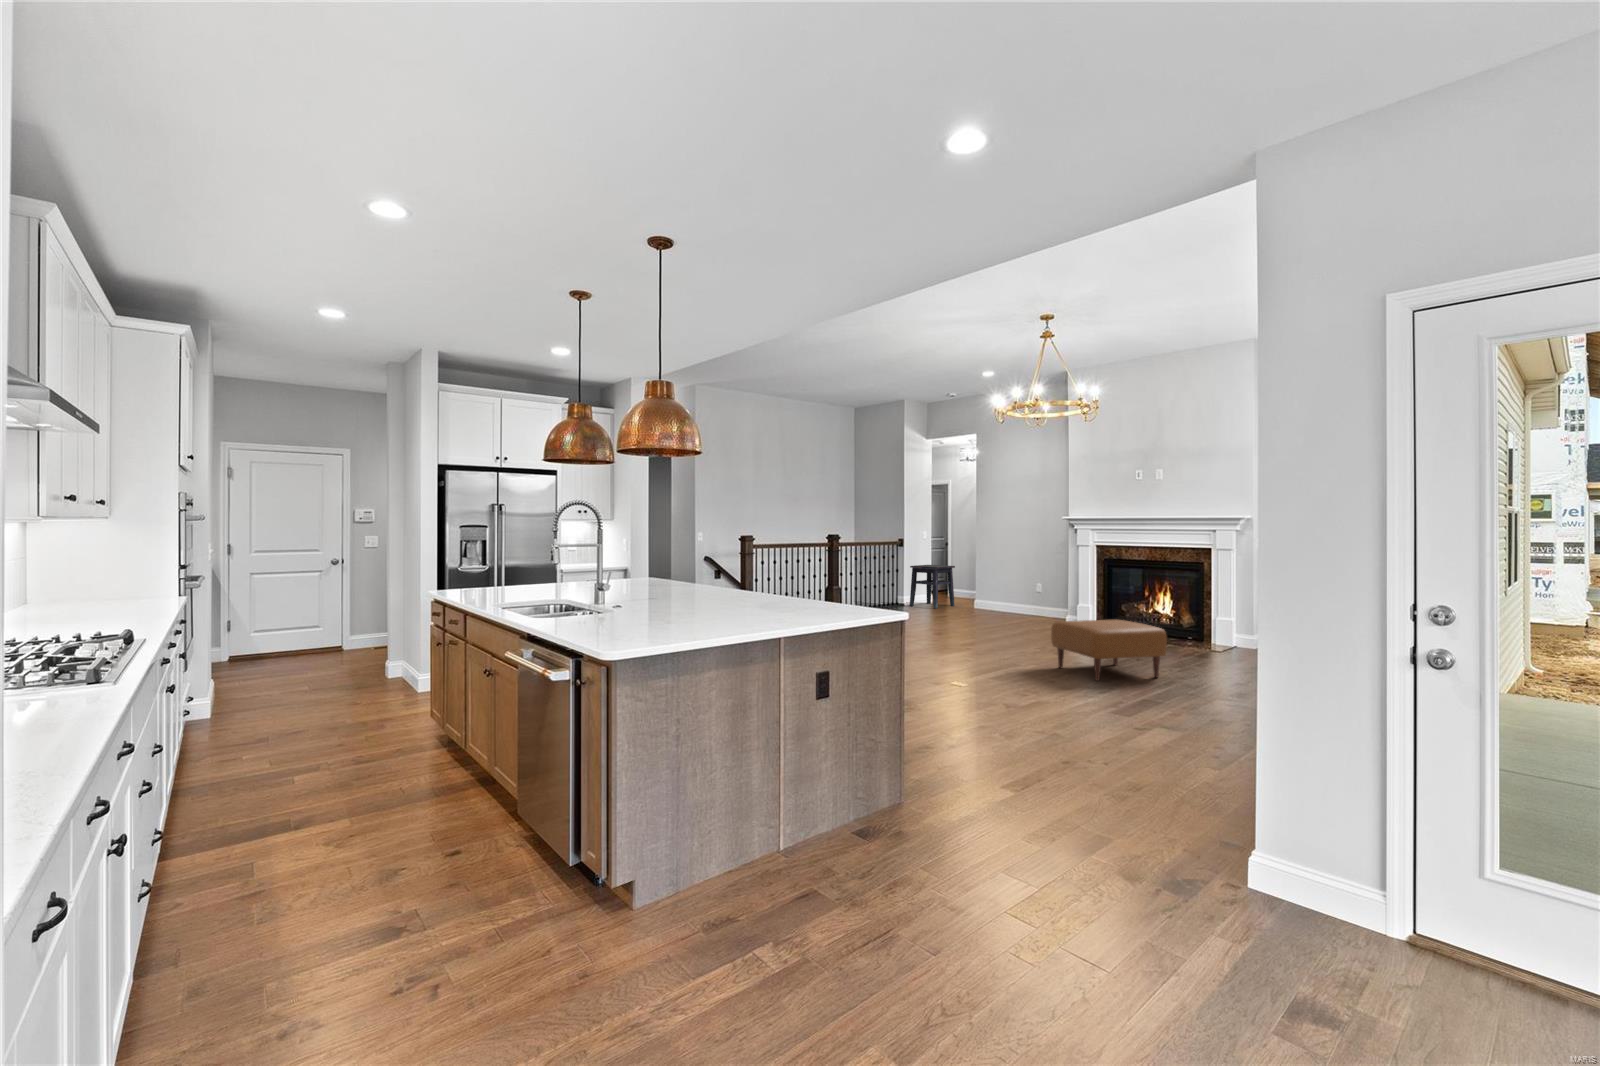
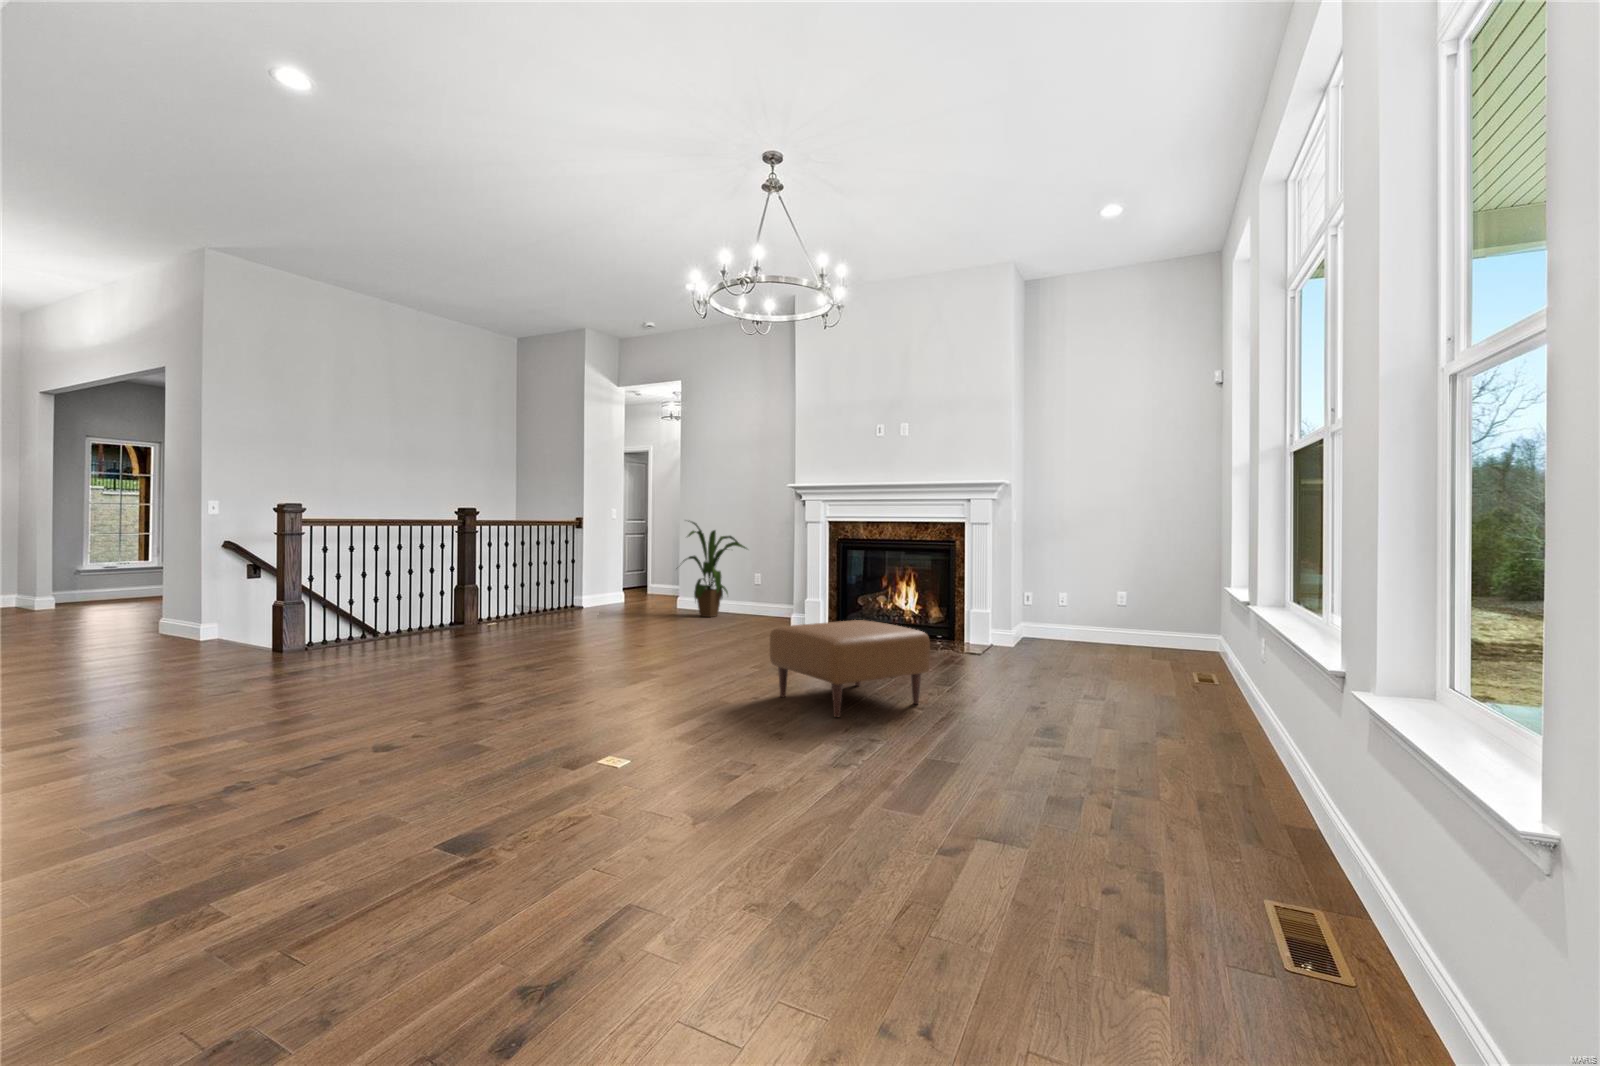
house plant: none [976,542,1034,616] -> present [683,521,746,617]
side table: present [910,565,955,608] -> none [589,552,651,610]

